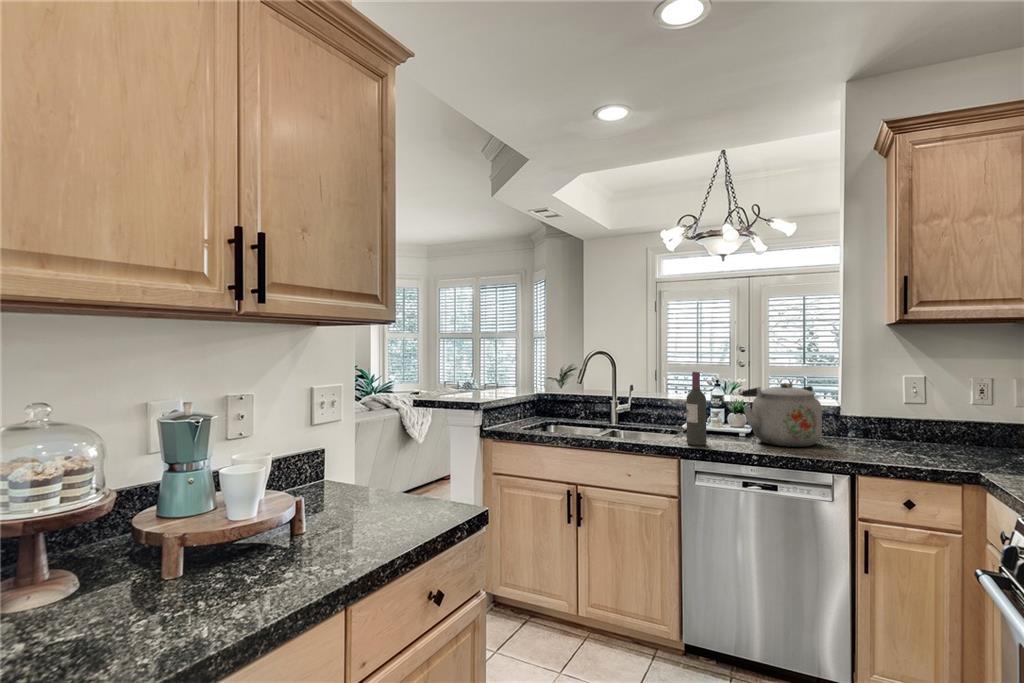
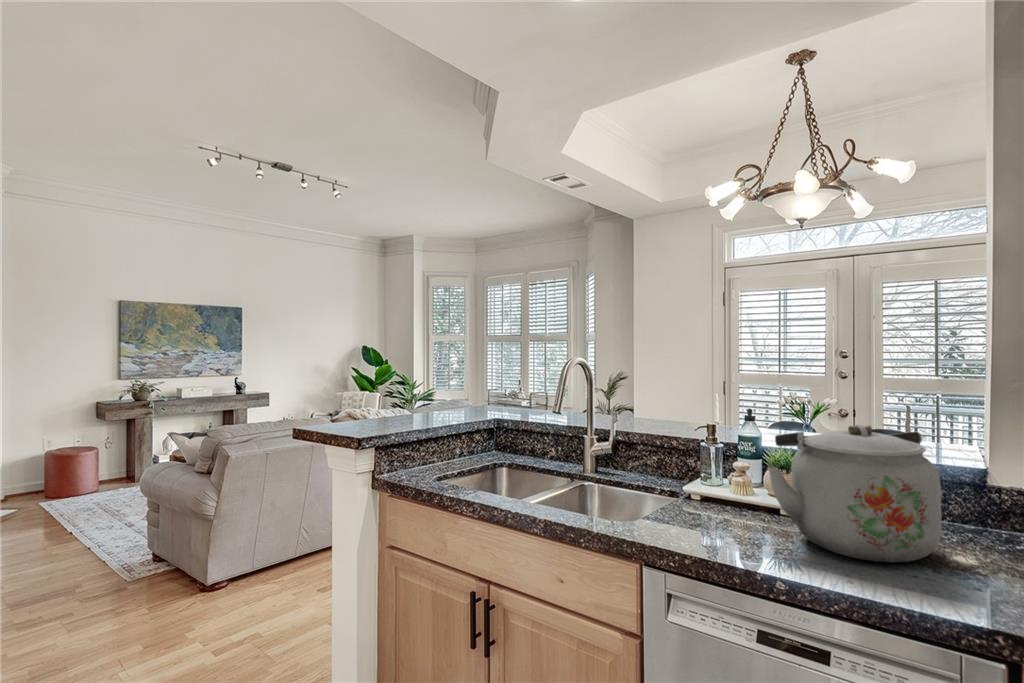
wine bottle: present [686,372,706,446] -> none [657,400,696,541]

